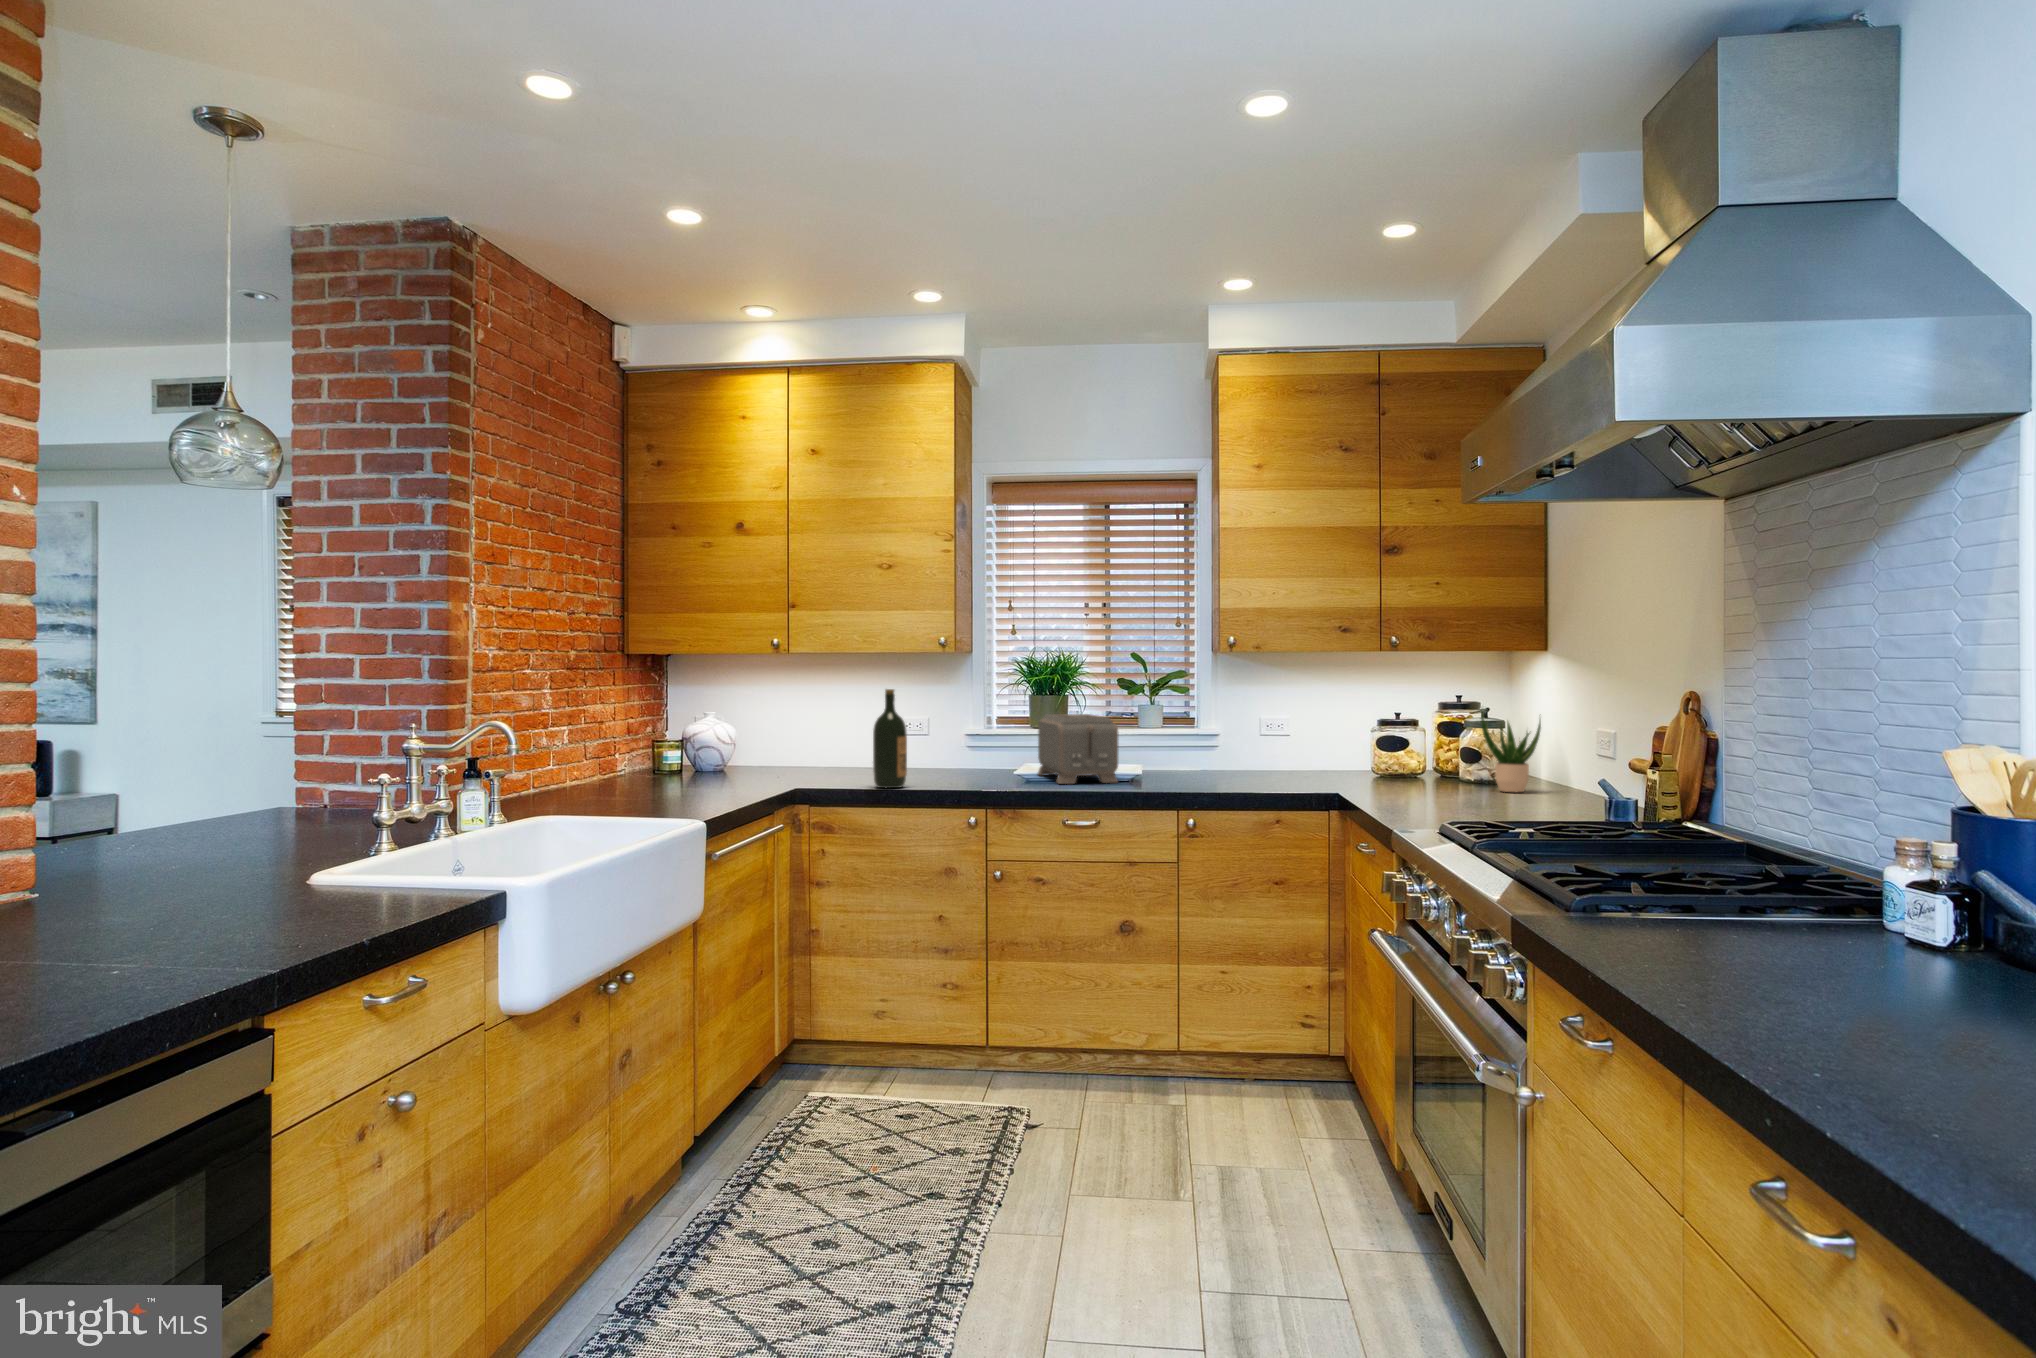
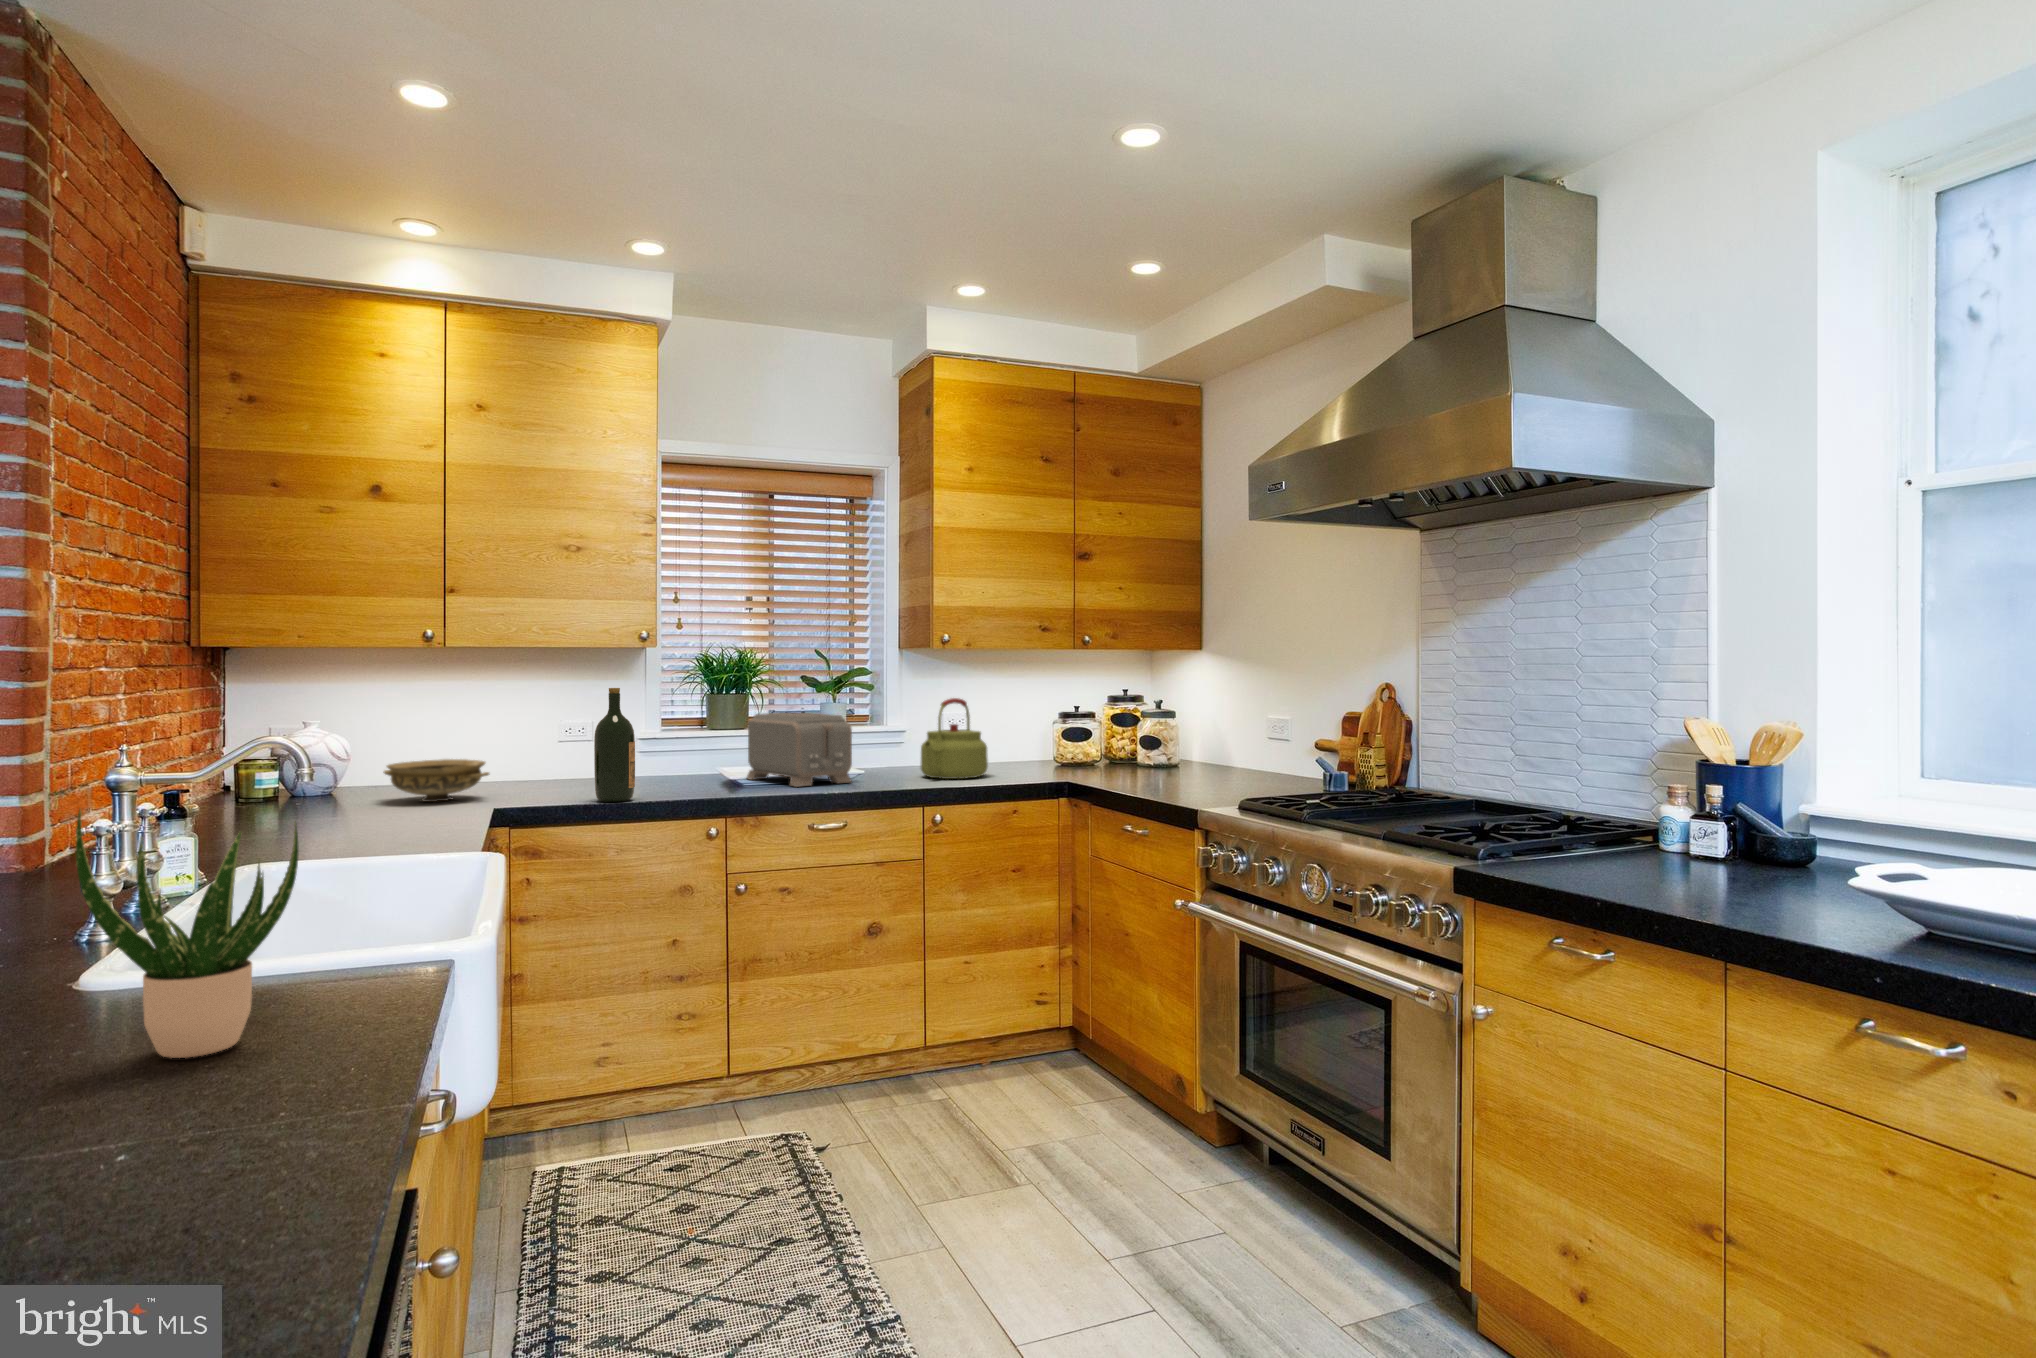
kettle: none [1187,703,1263,784] -> present [921,698,988,779]
potted plant: present [1481,713,1541,792] -> present [75,810,299,1058]
ceramic bowl: none [735,746,809,780] -> present [384,759,489,802]

